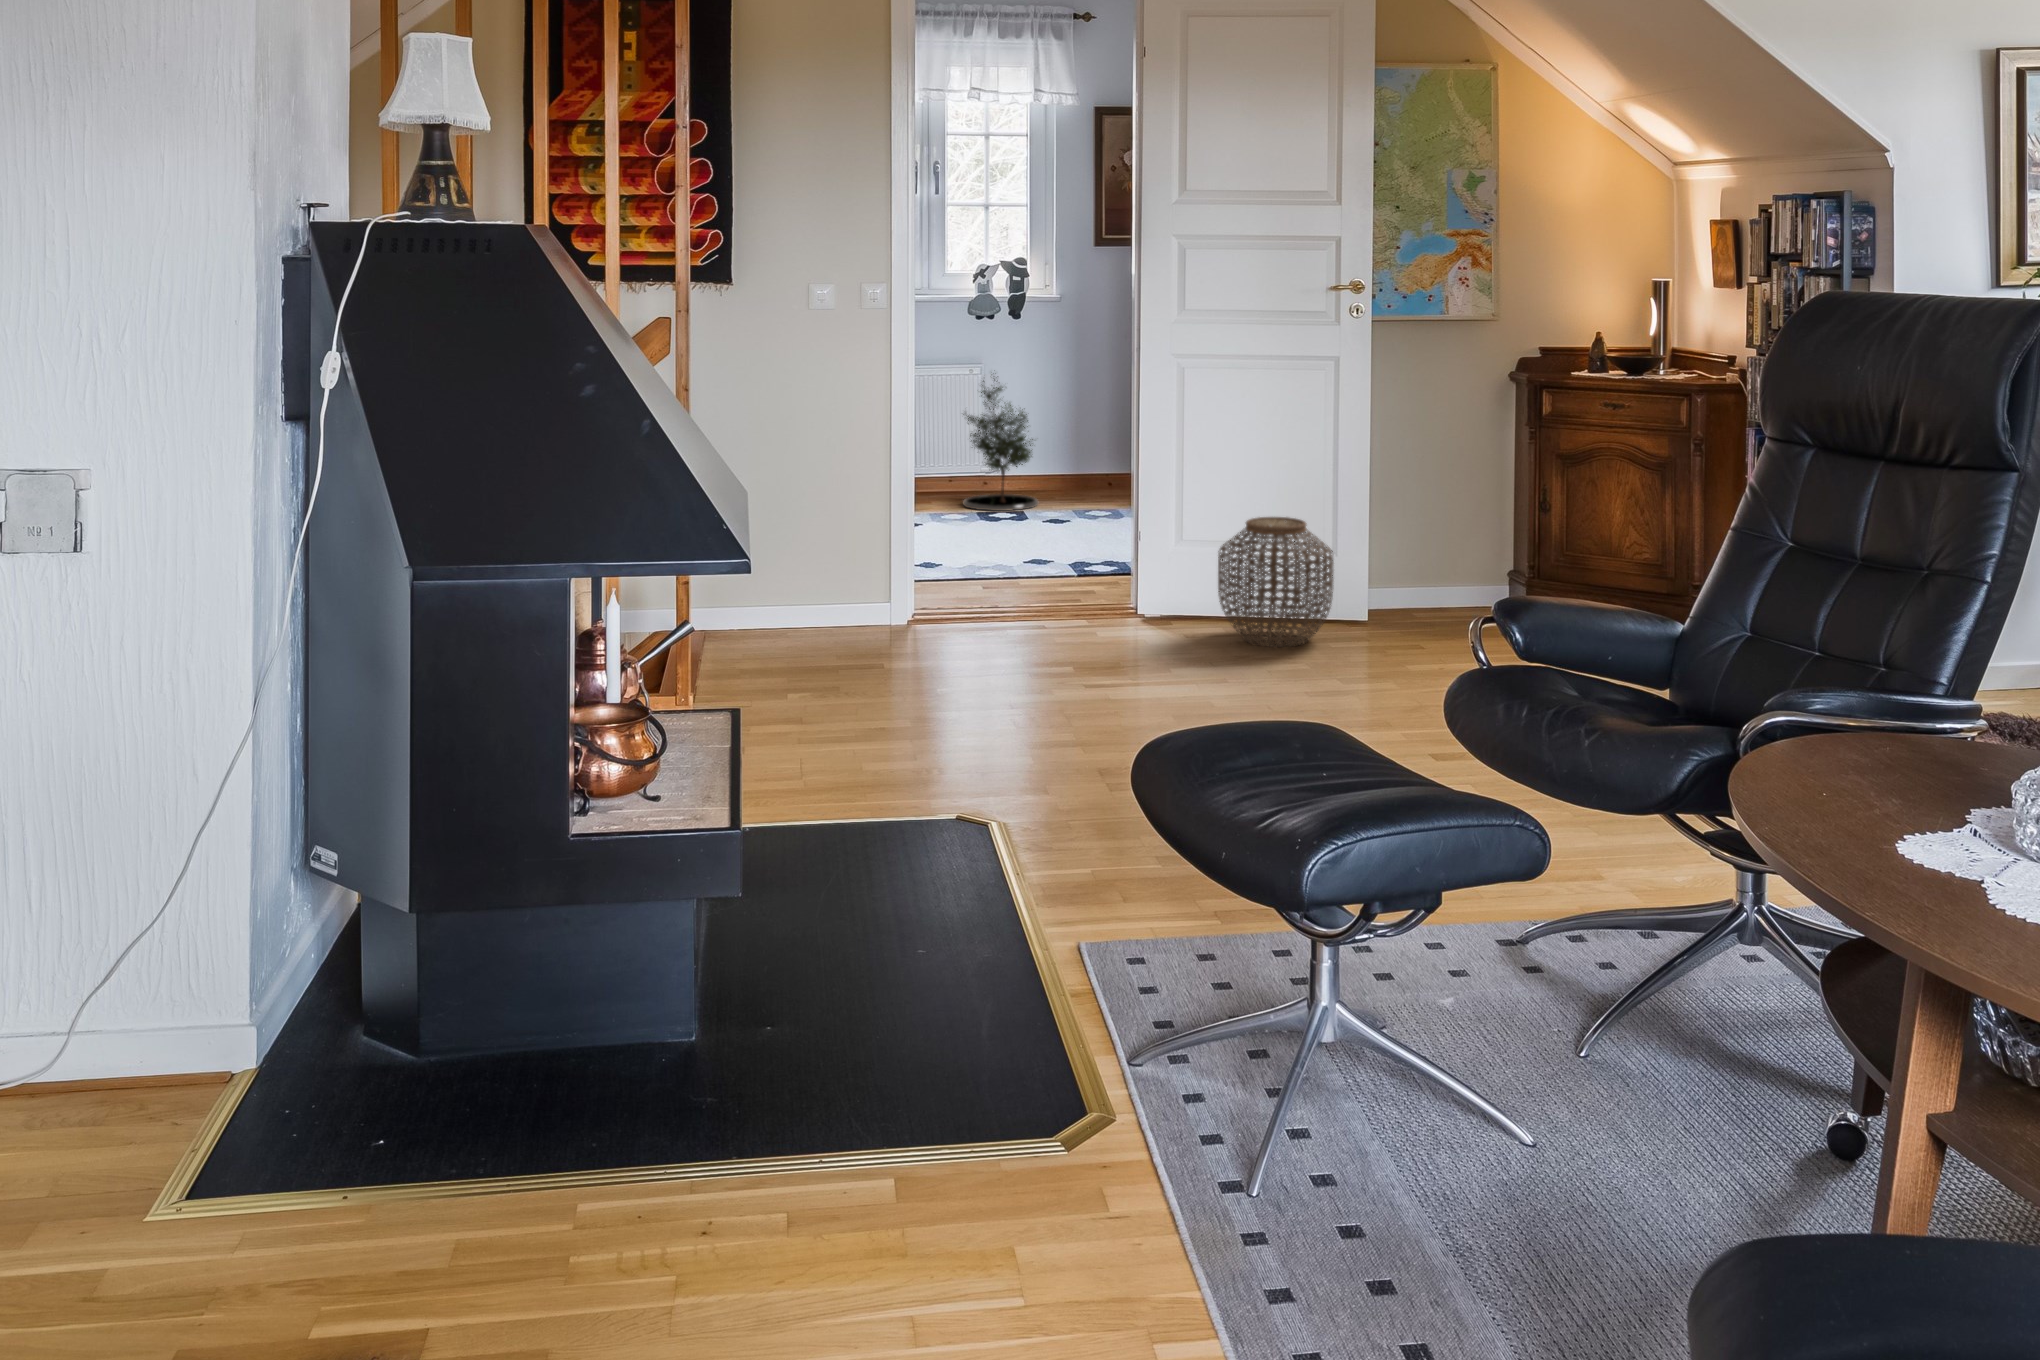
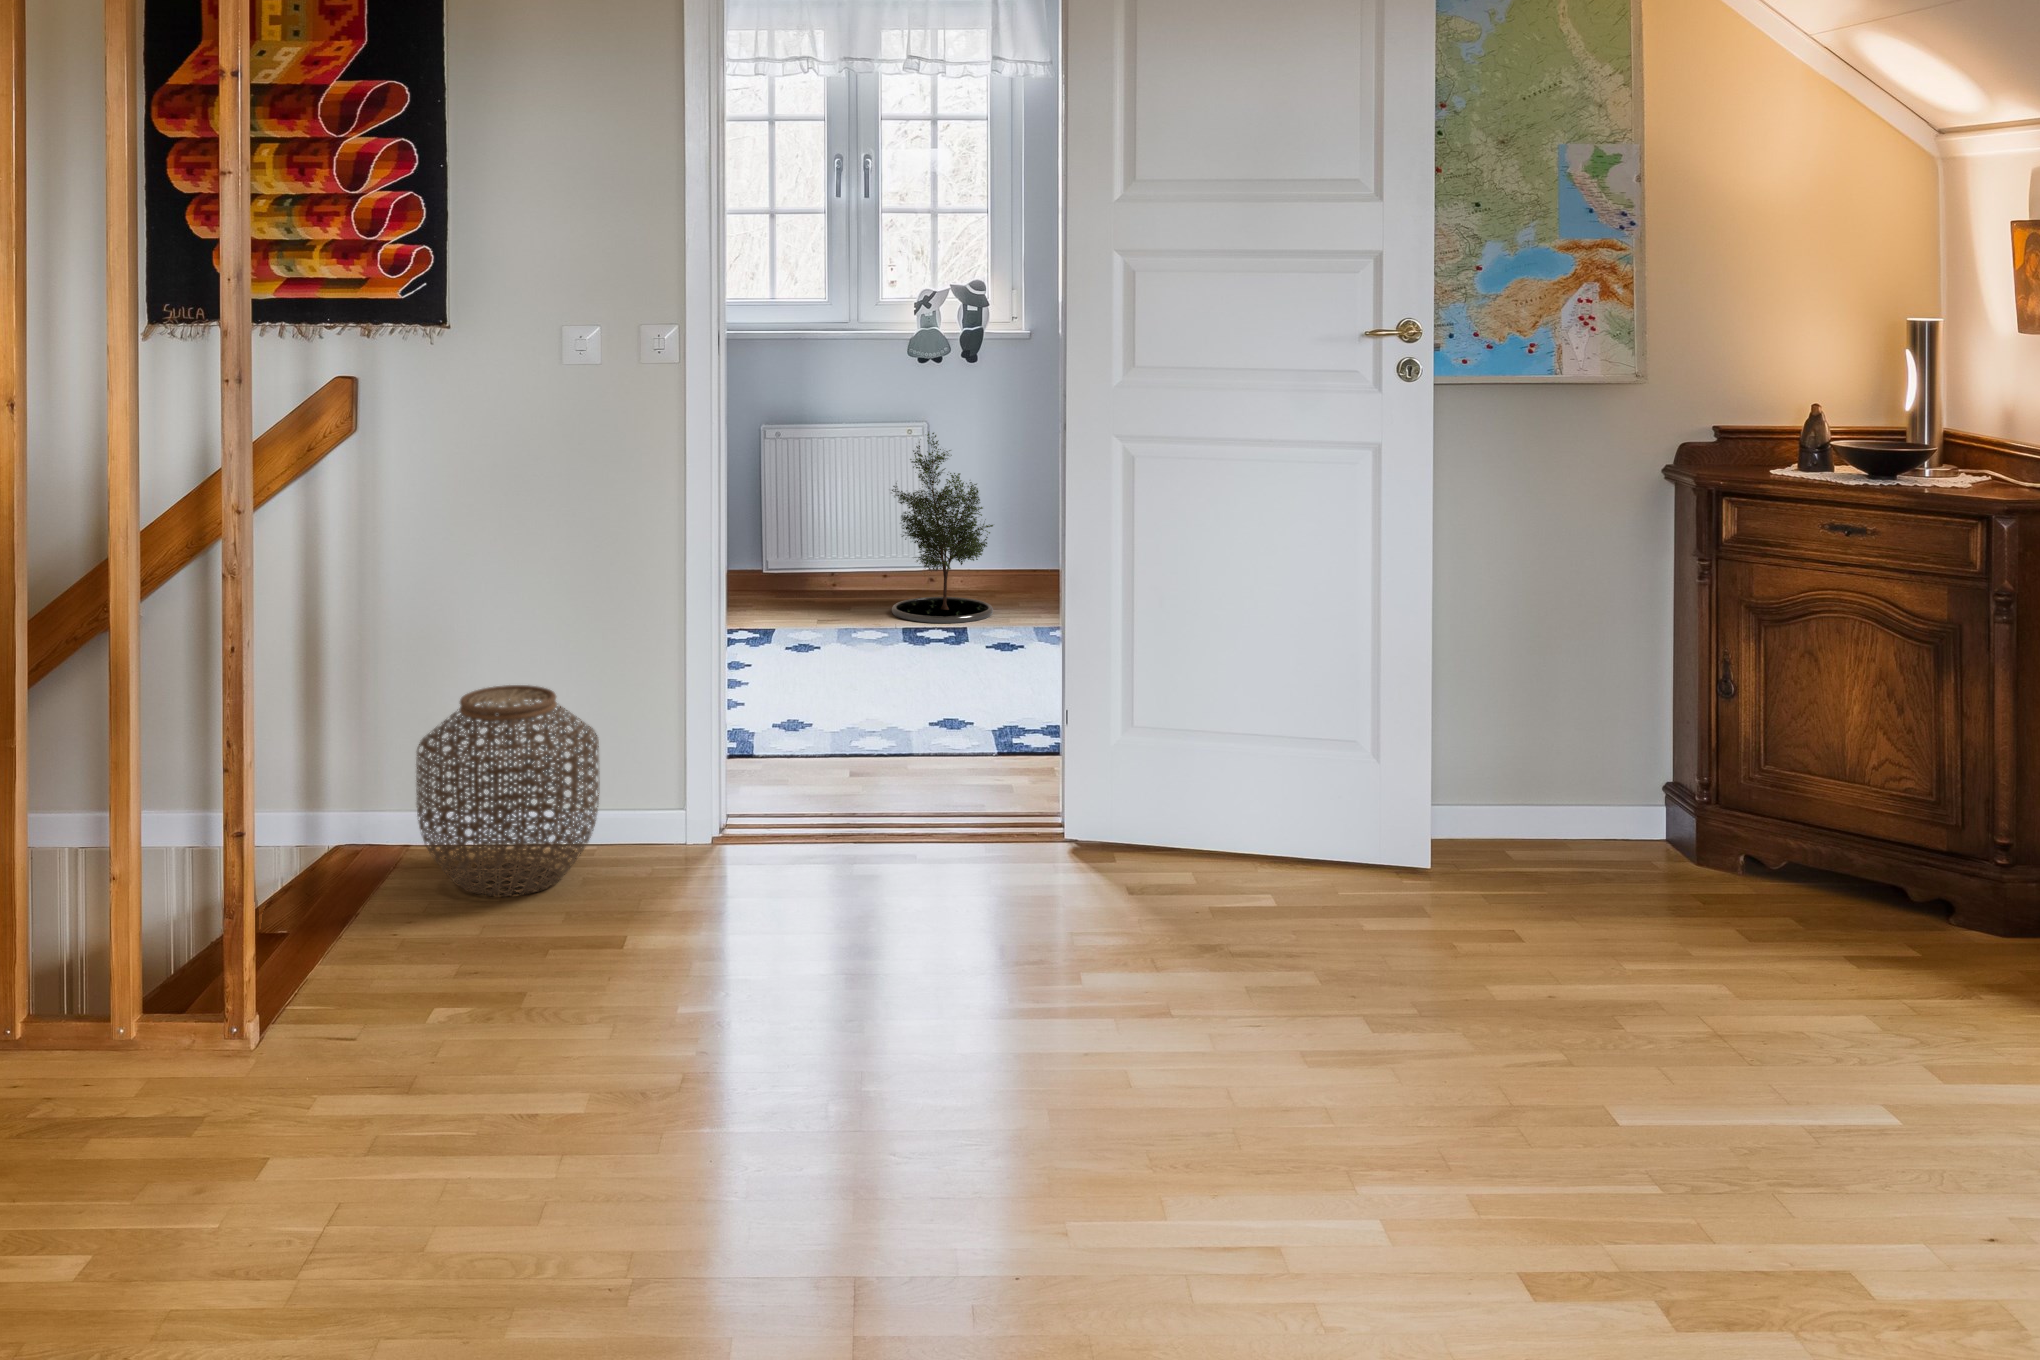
woven basket: present [1218,517,1333,647] -> present [416,685,599,896]

